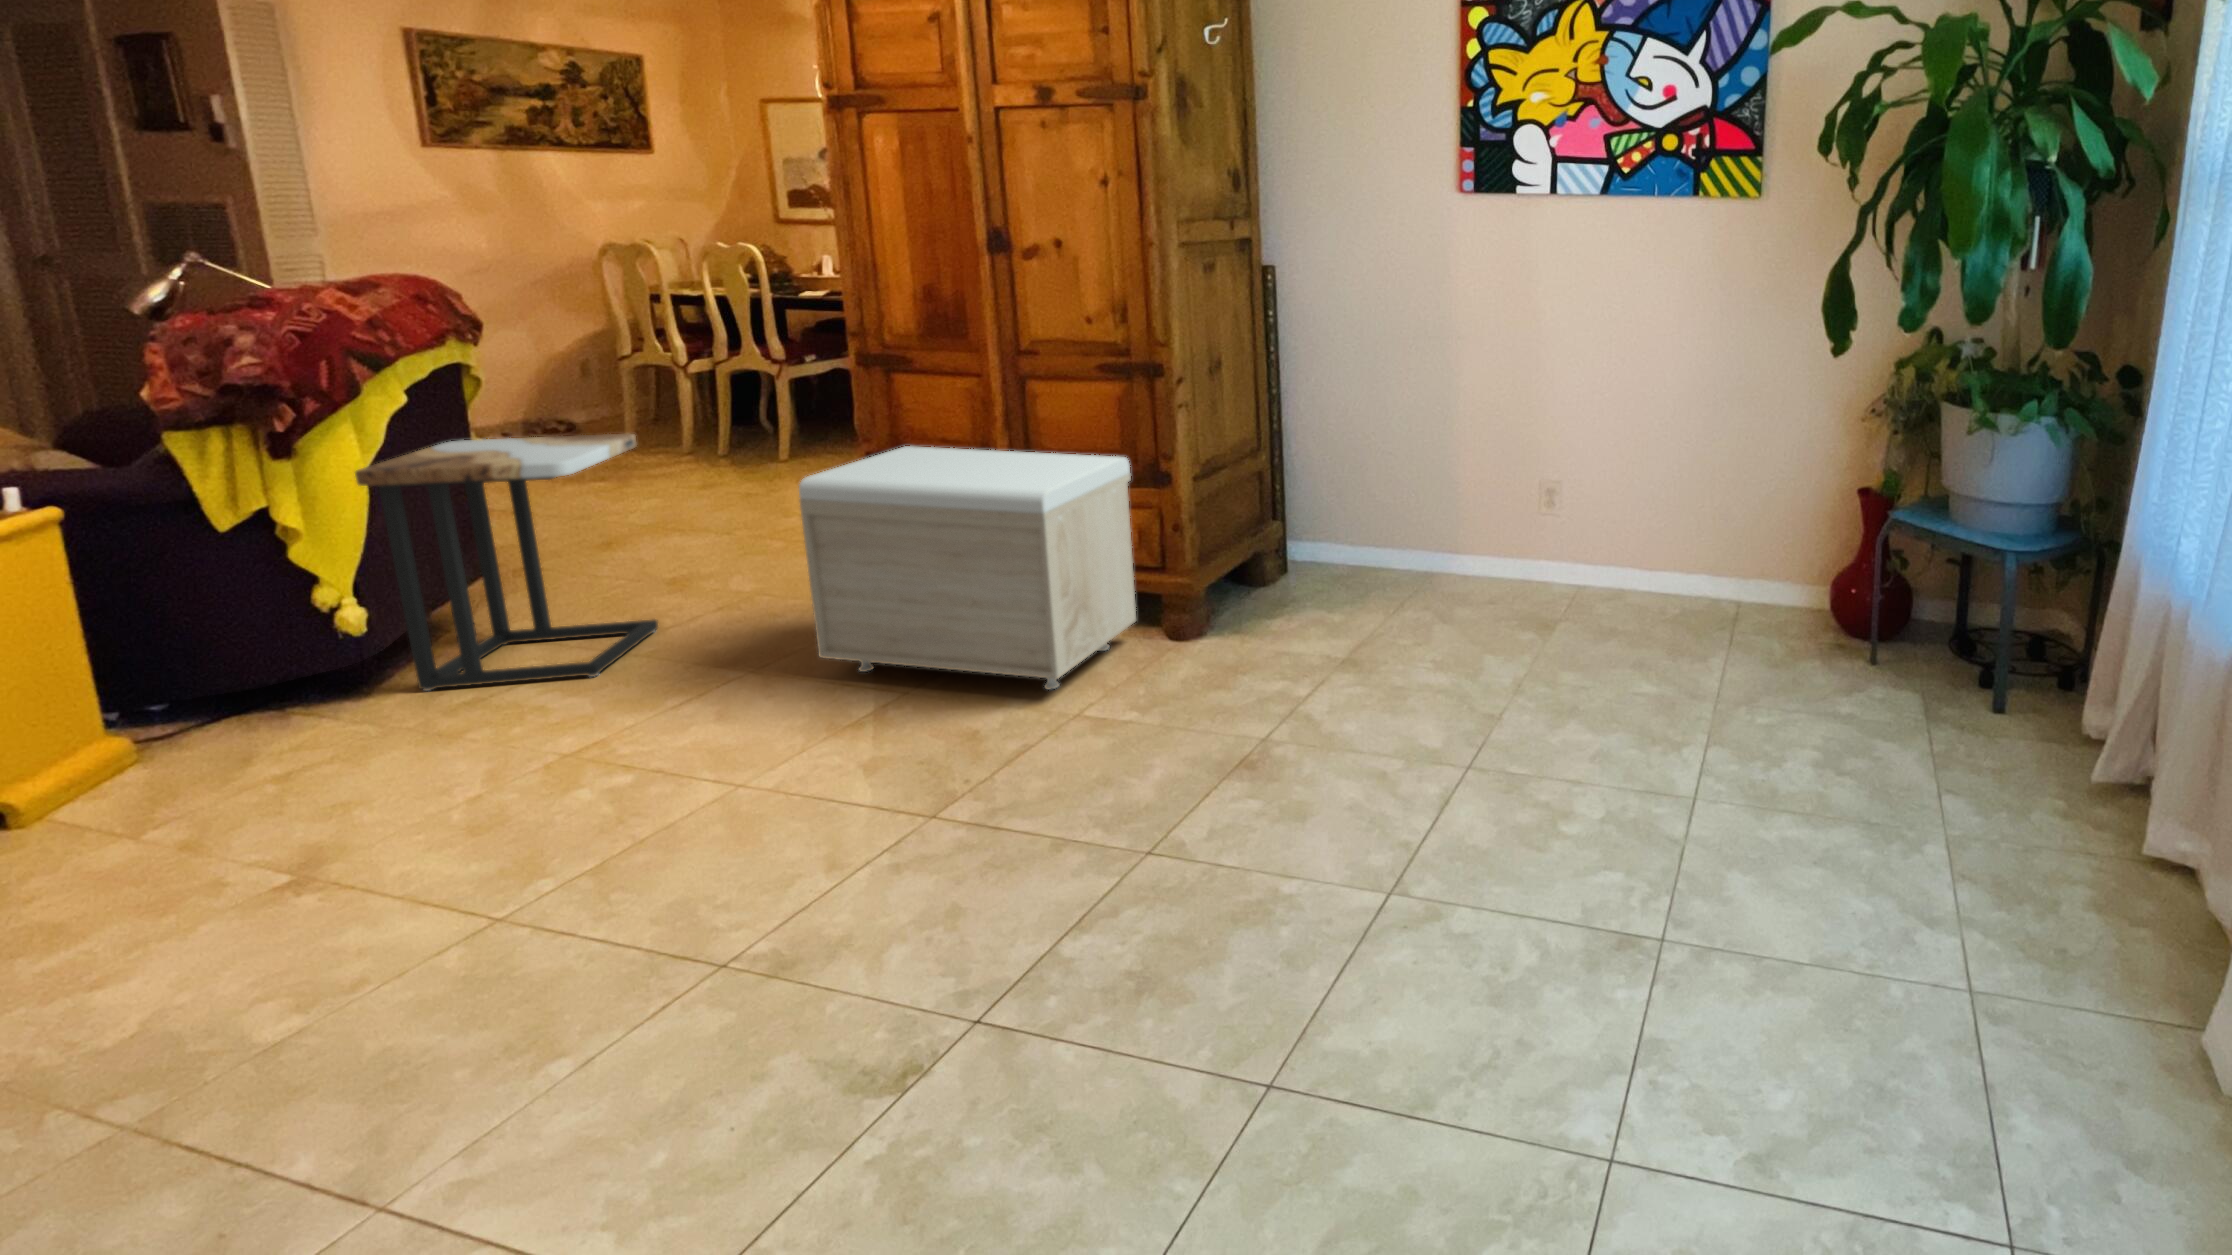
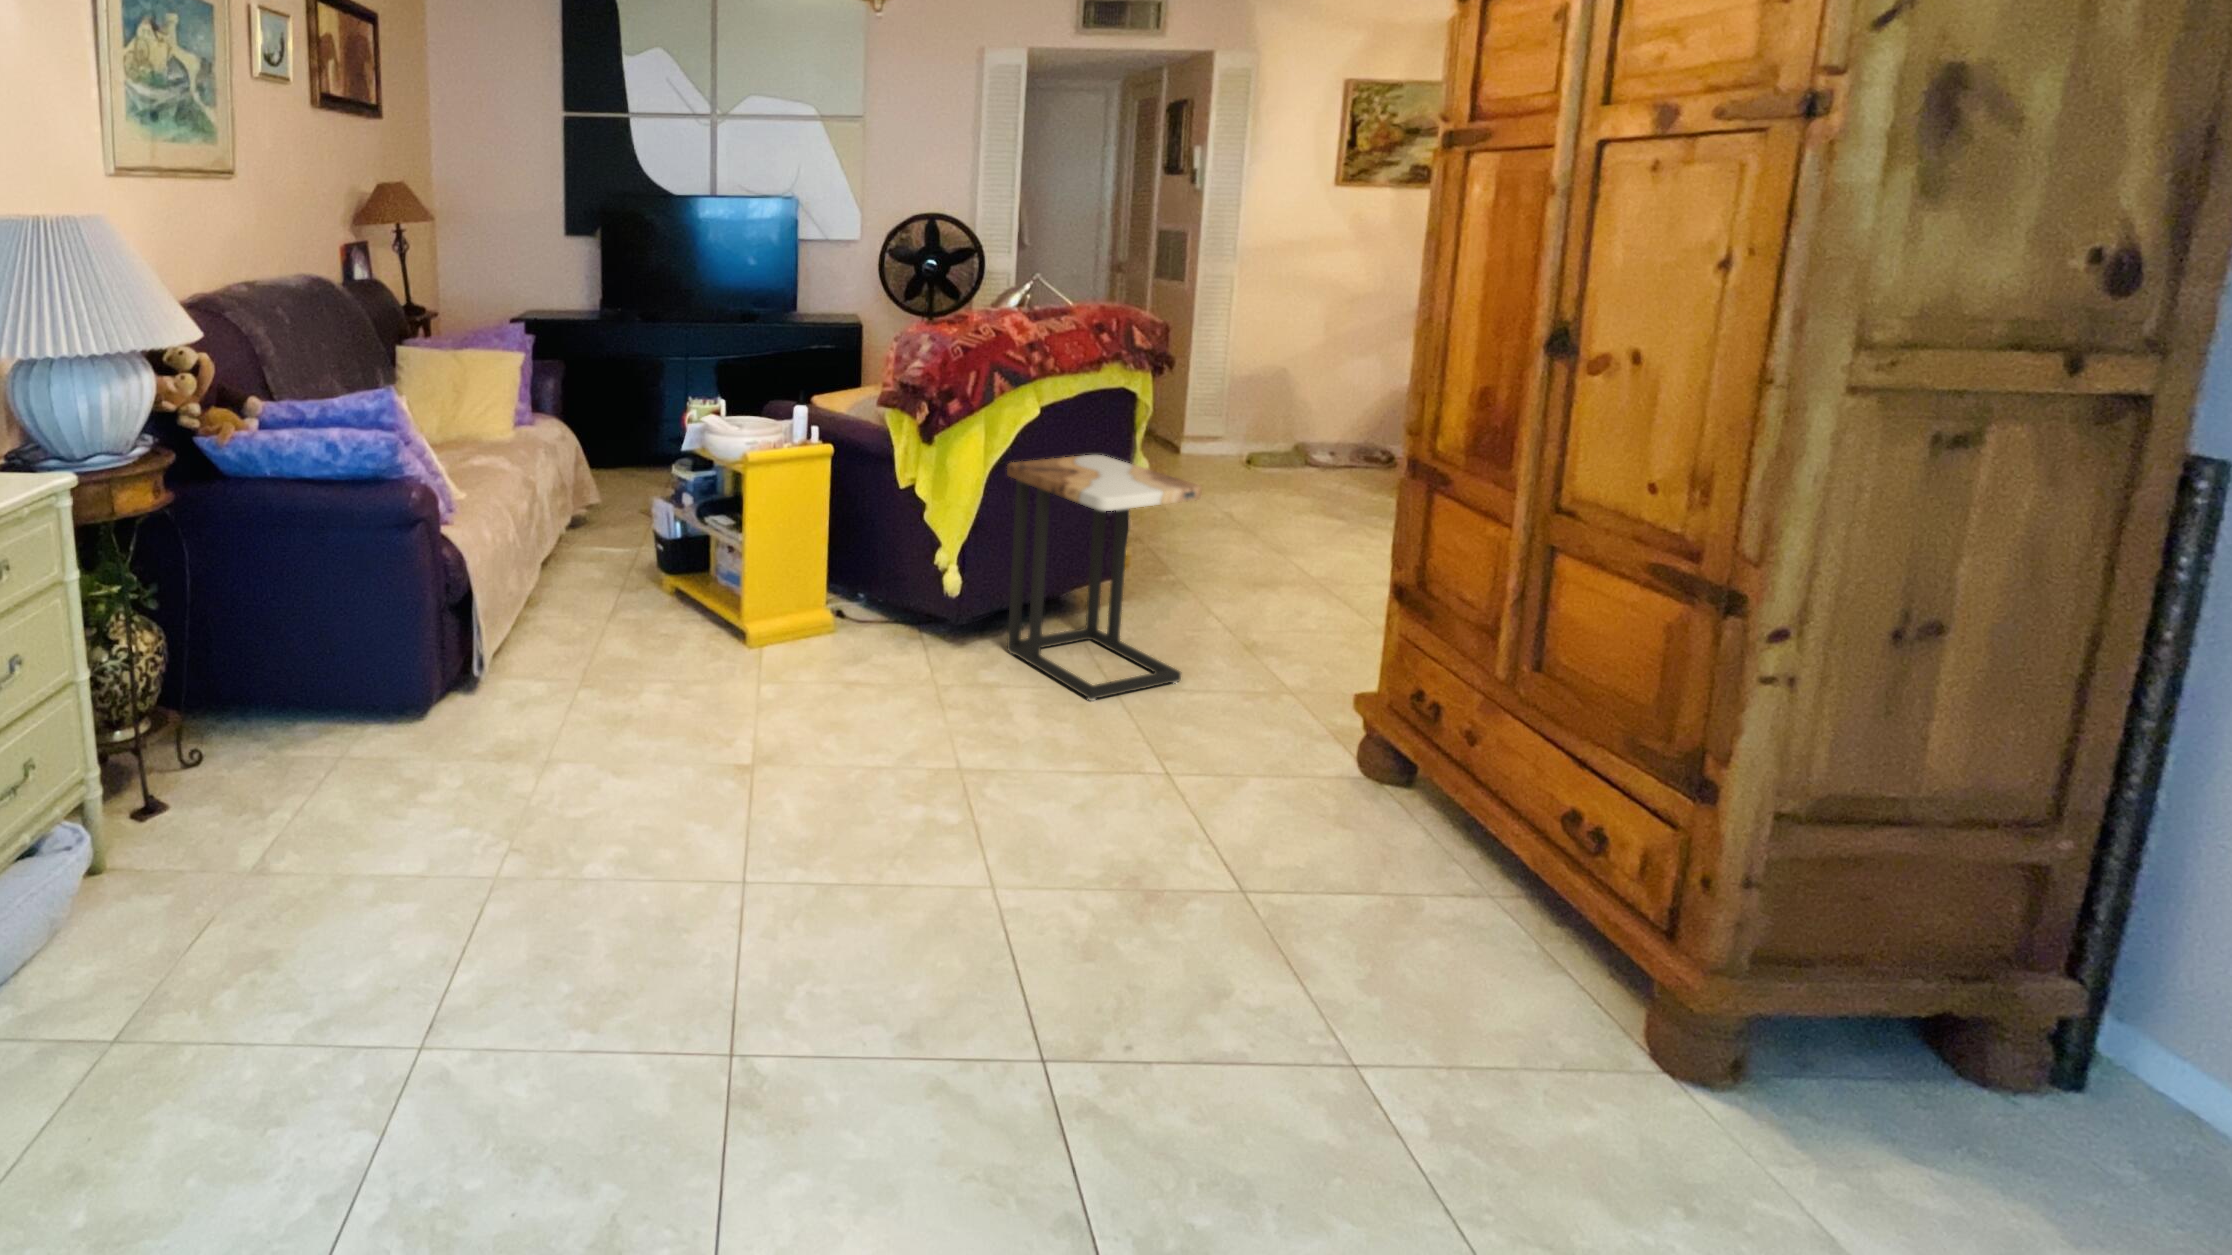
storage bench: present [799,446,1136,689] -> none [1210,585,1641,1003]

